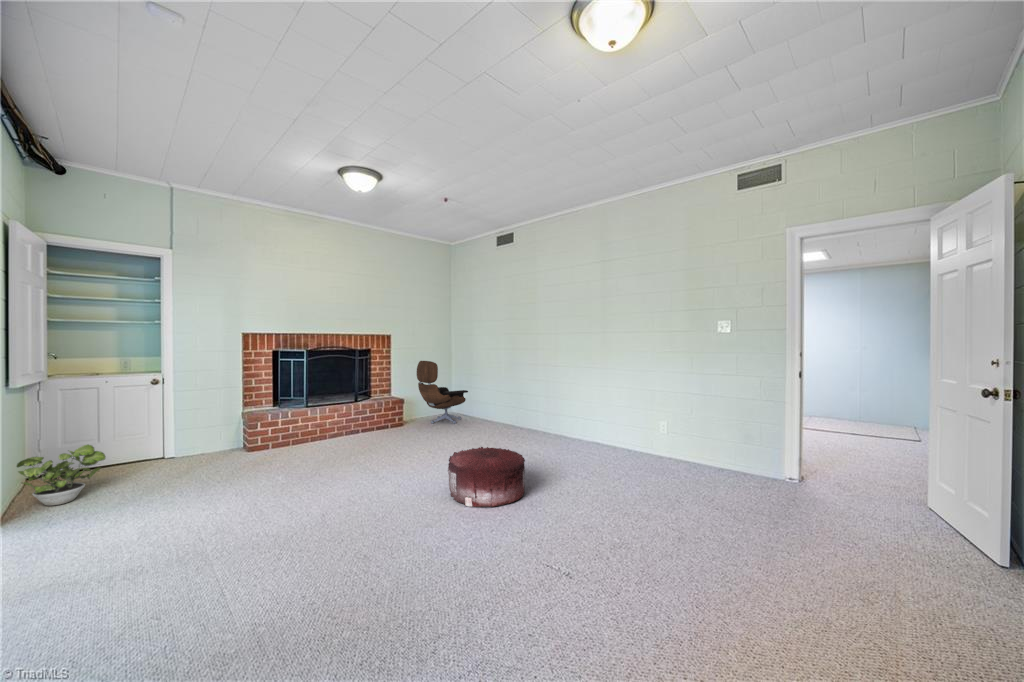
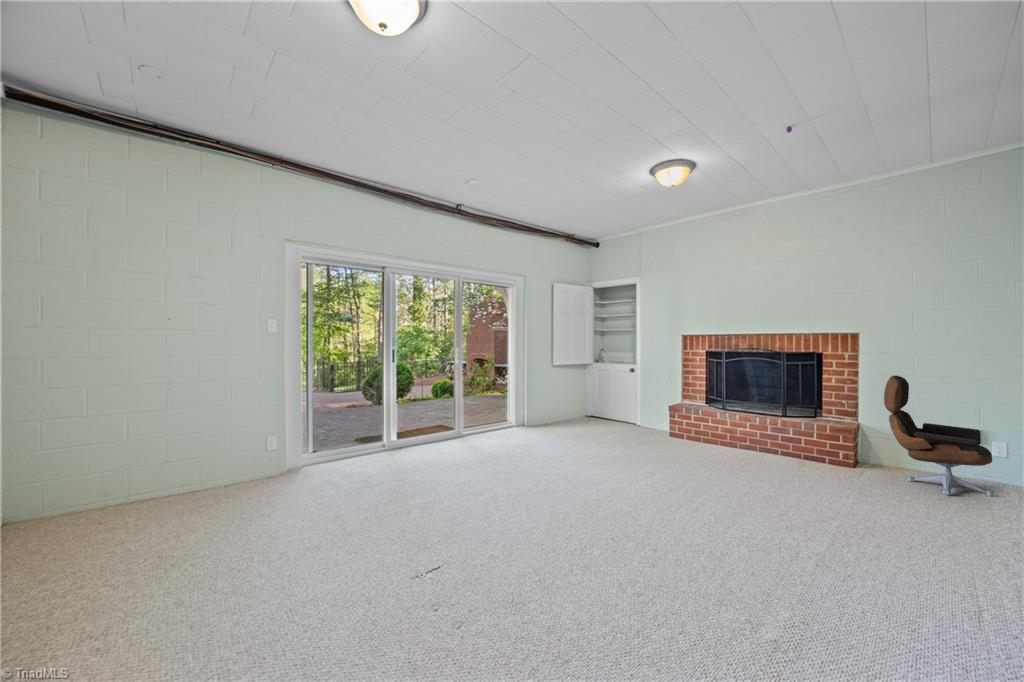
potted plant: present [17,445,106,505] -> none [536,399,565,429]
pouf: present [448,447,525,507] -> none [586,476,691,563]

